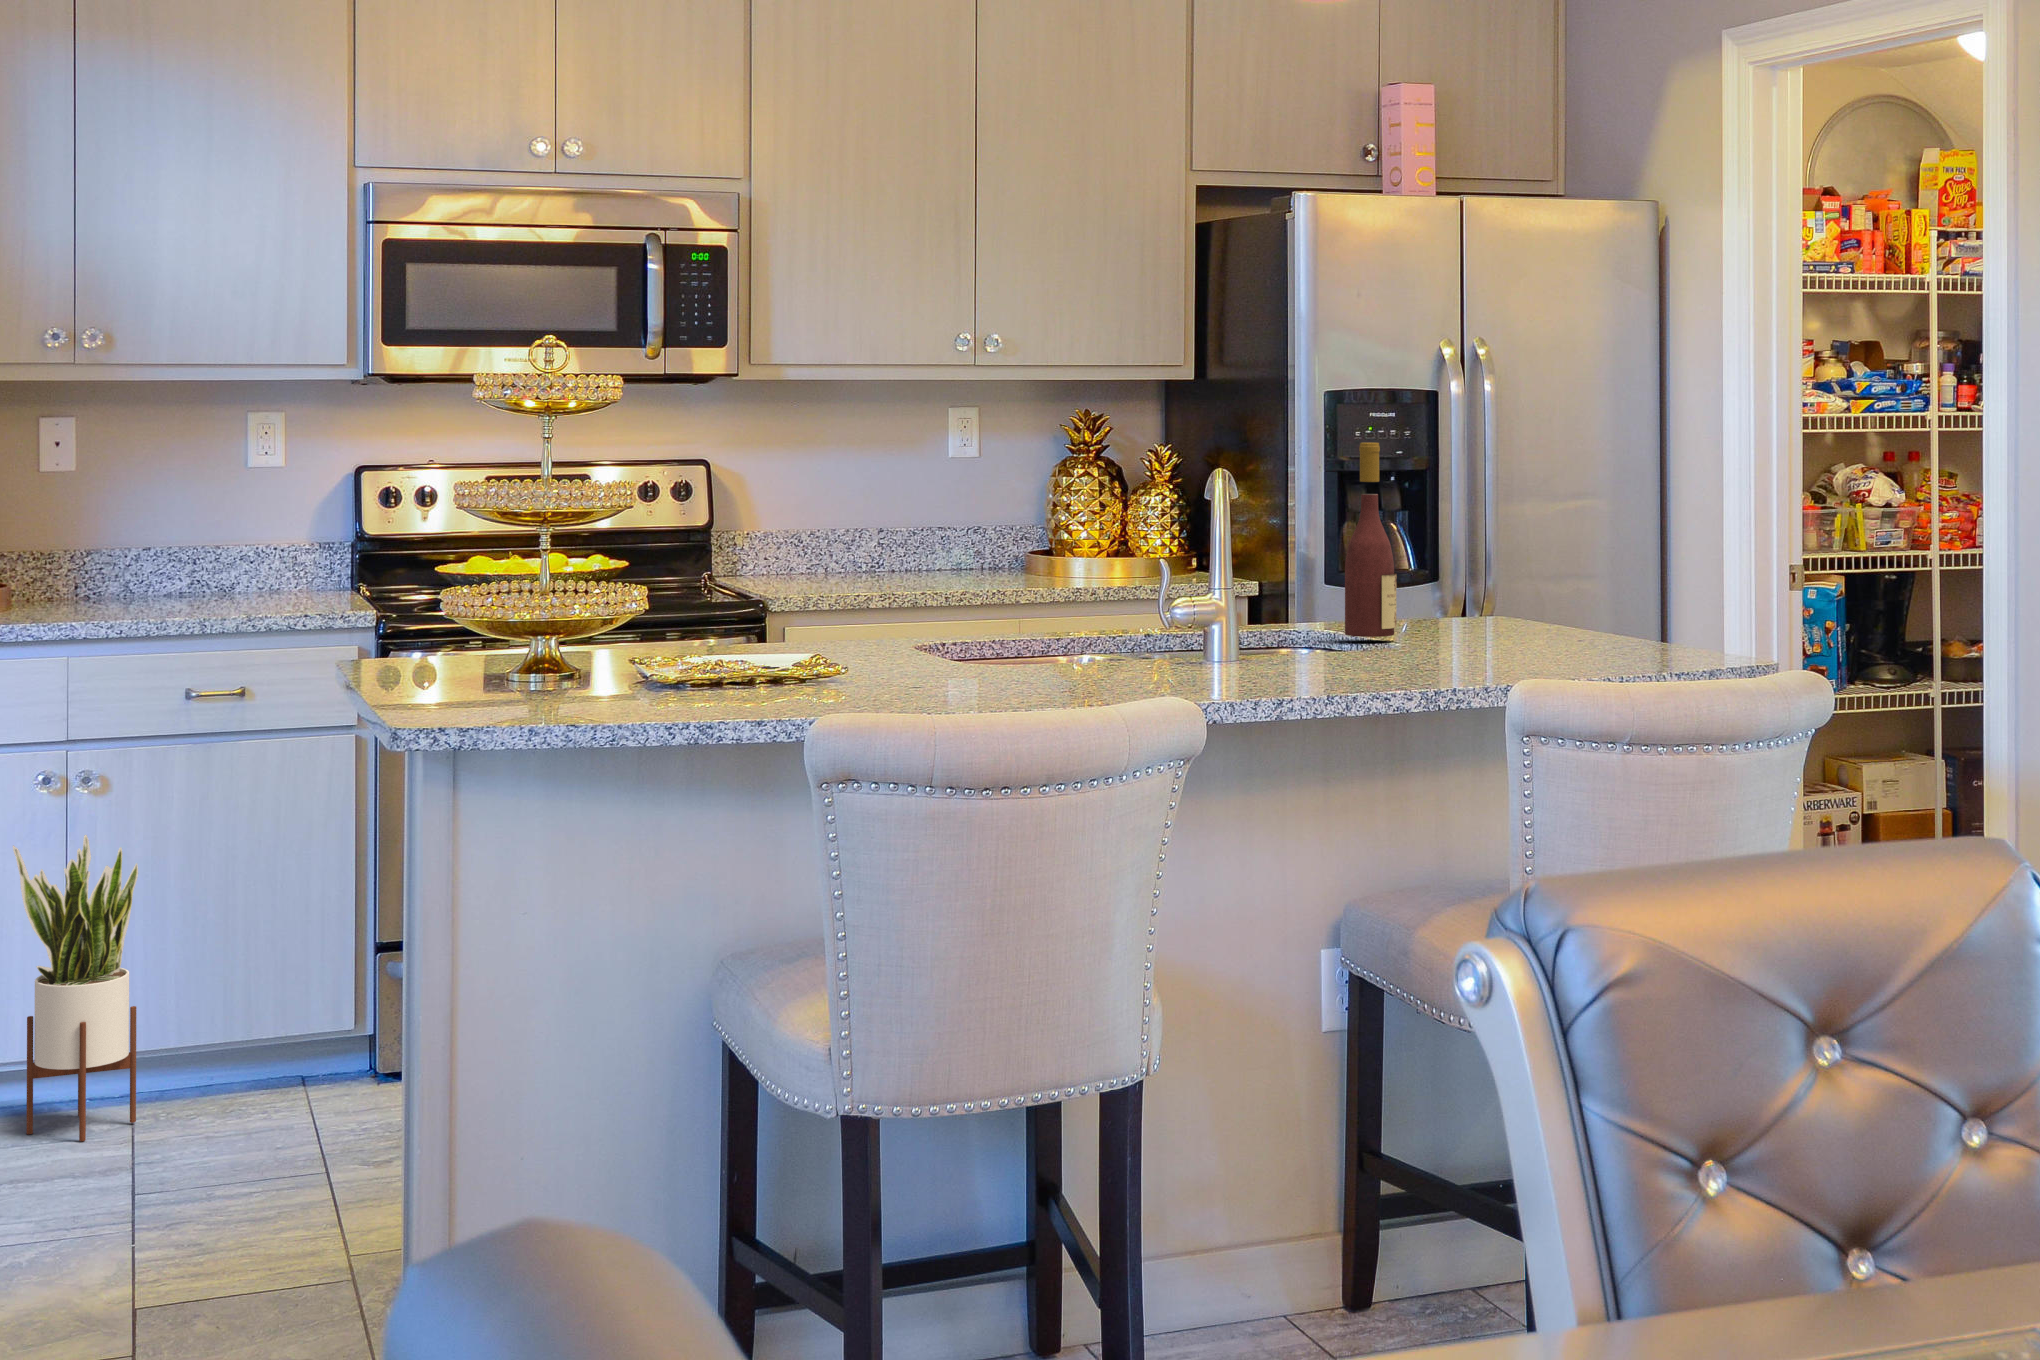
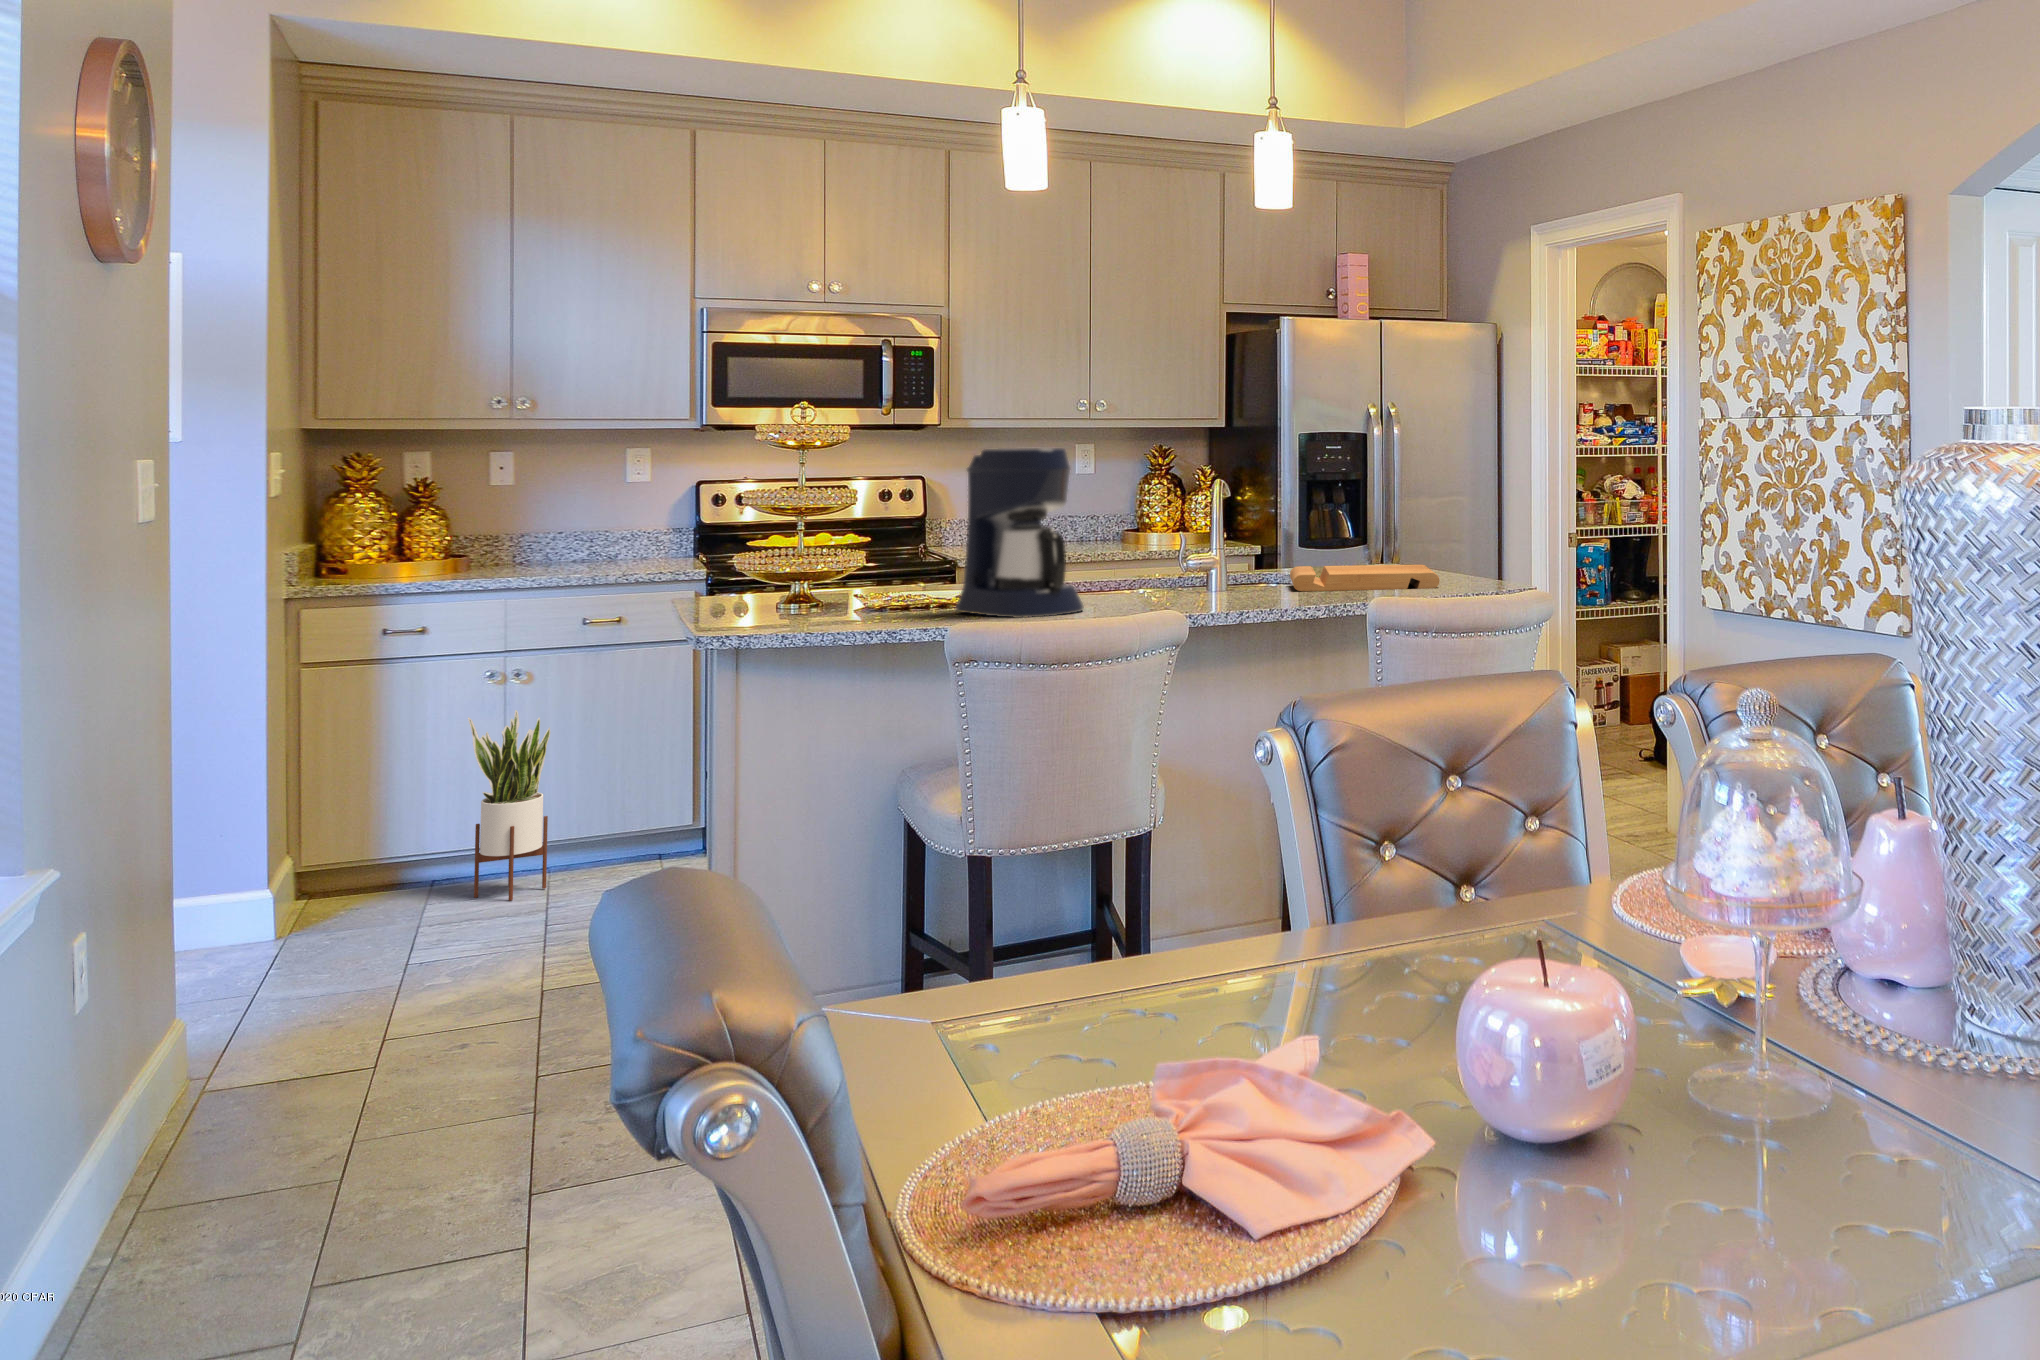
coffee maker: none [806,410,1022,704] -> present [956,448,1084,618]
wine bottle: present [1345,443,1397,637] -> none [1289,464,1320,581]
cutting board: none [1351,618,1620,663] -> present [1290,565,1440,591]

